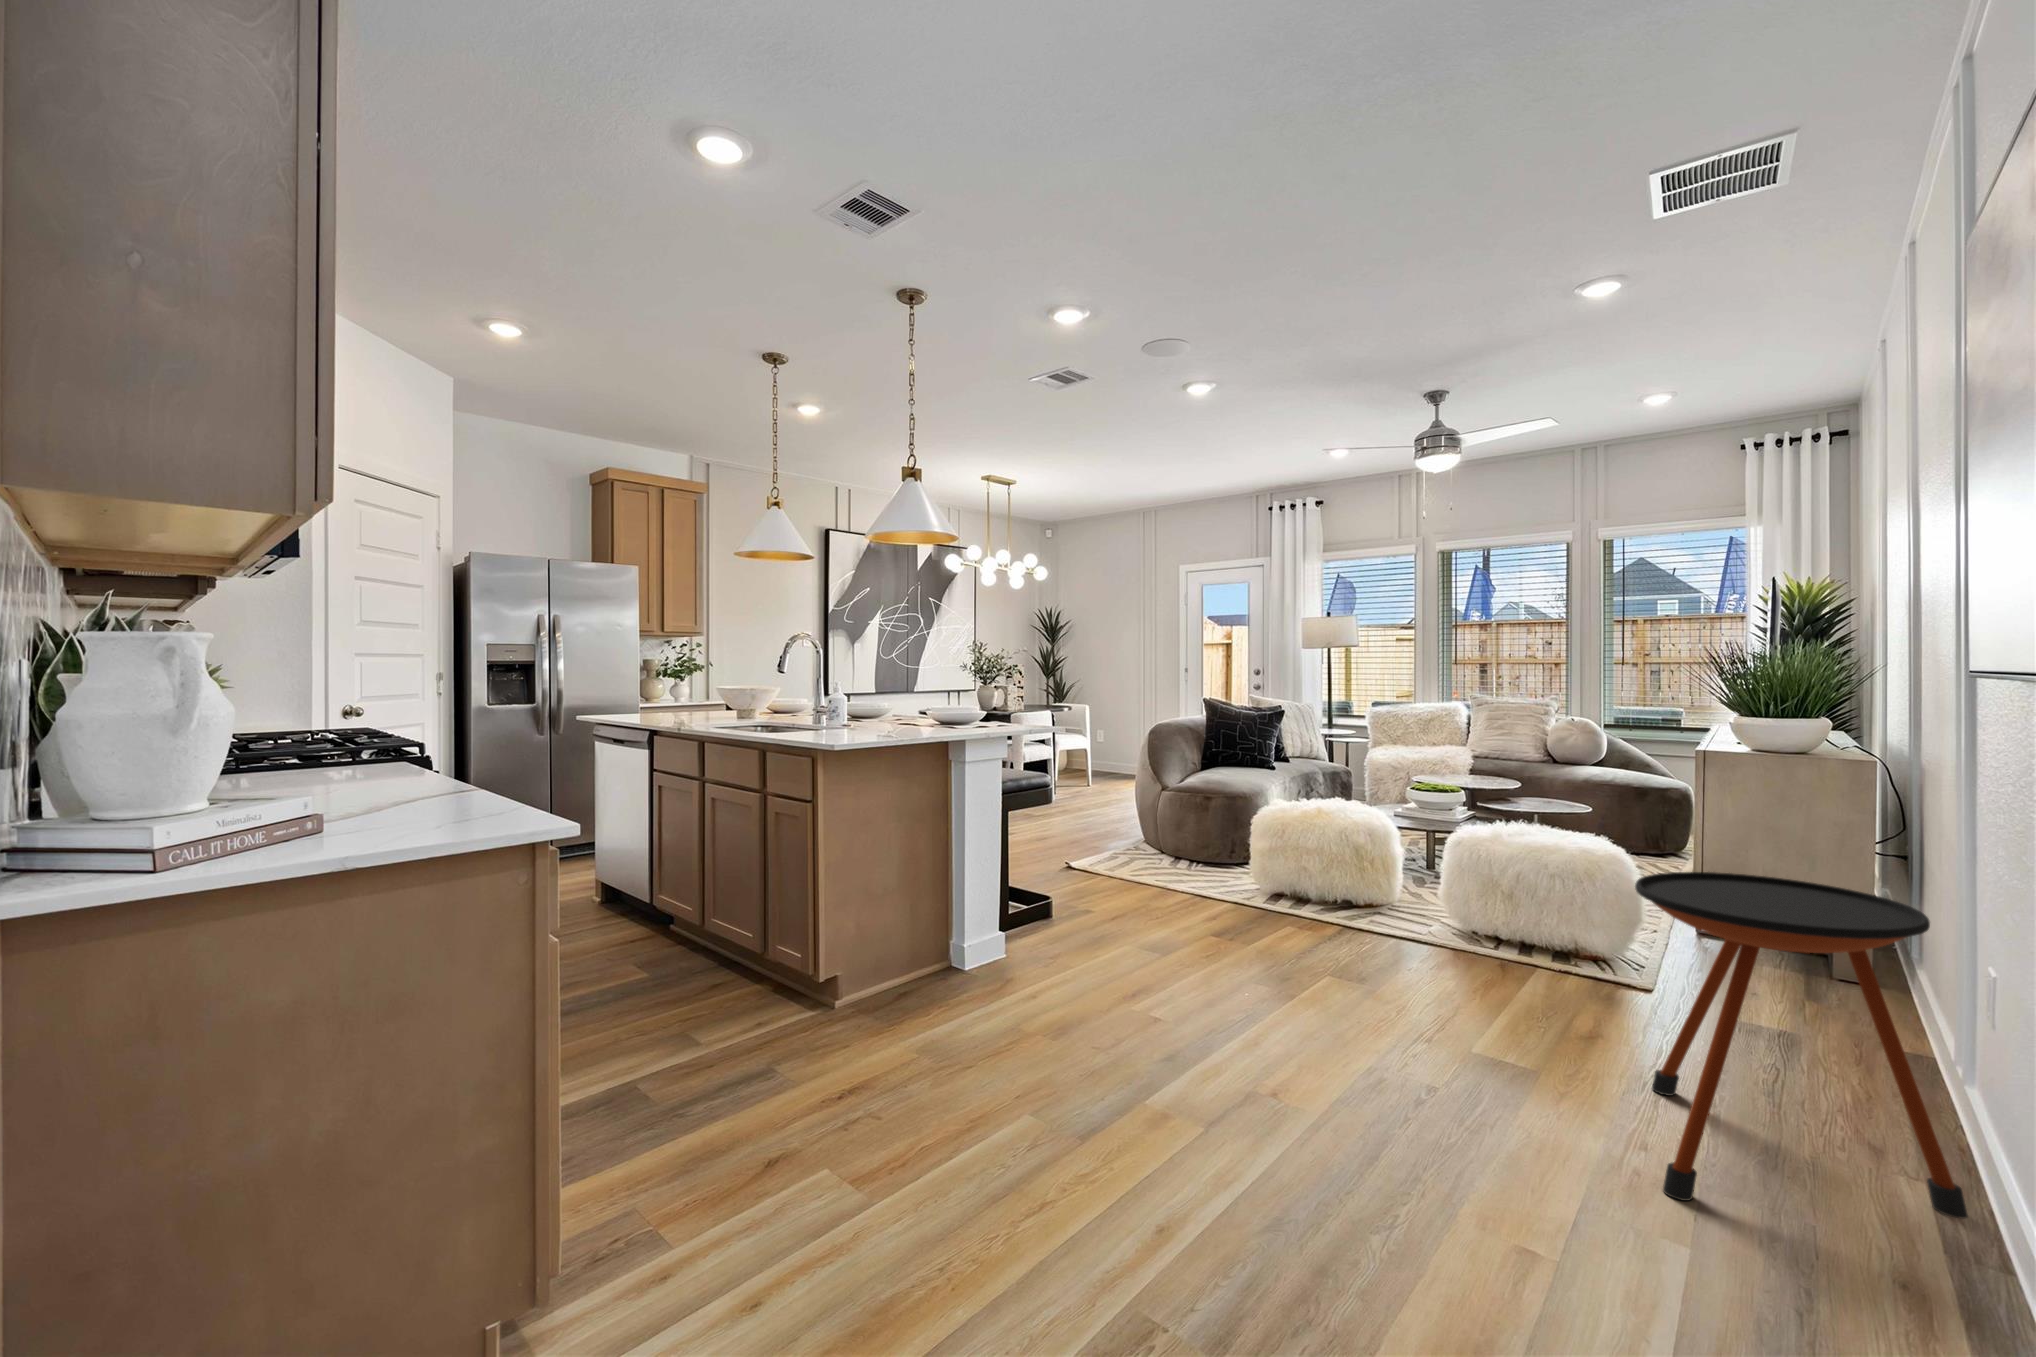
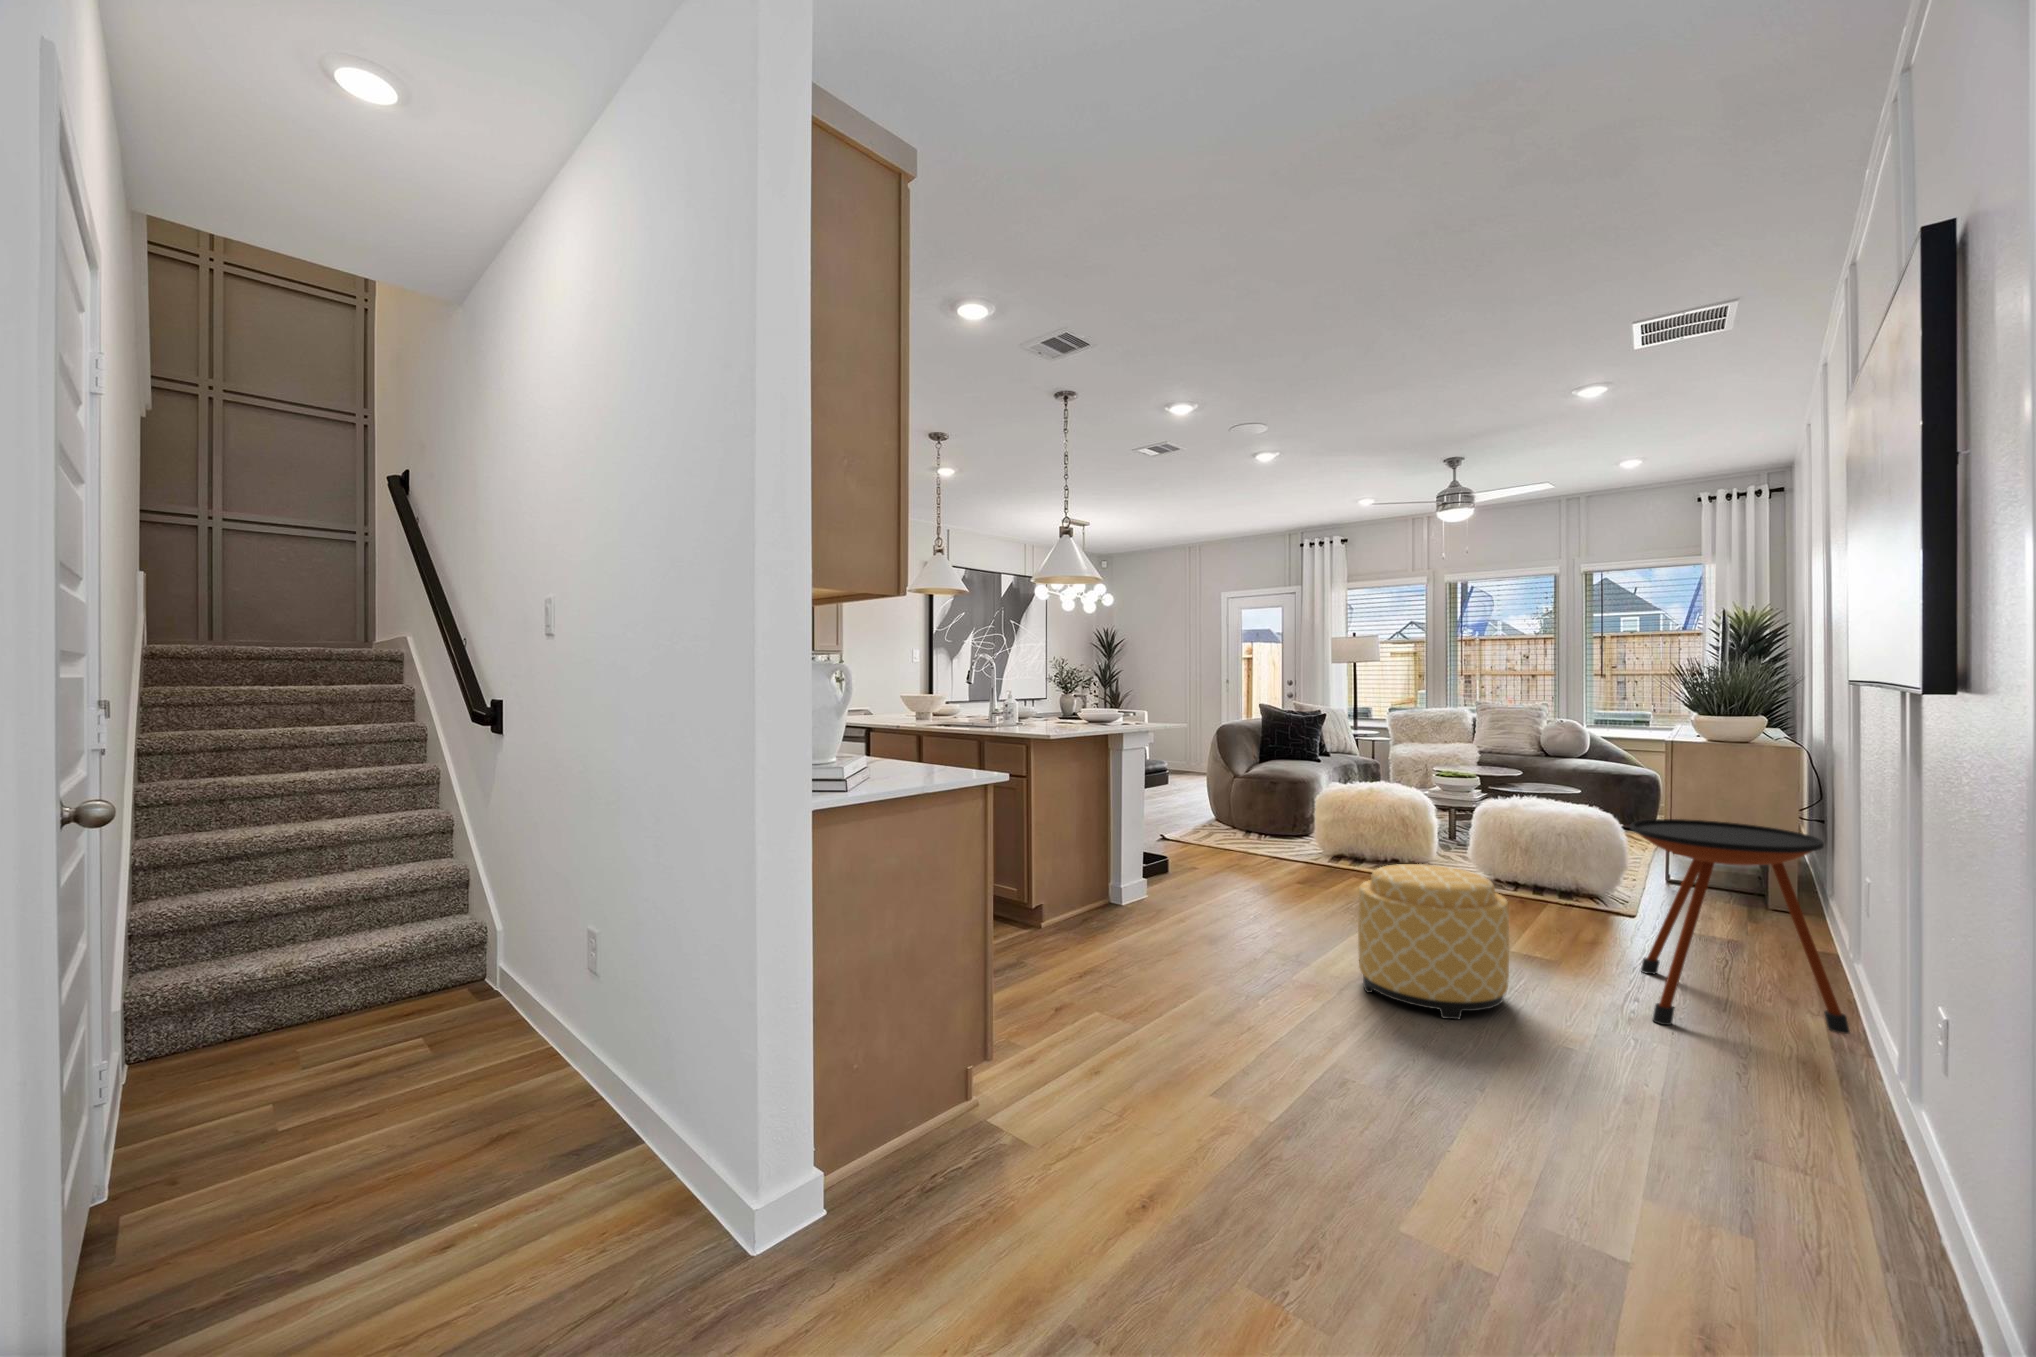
ottoman: none [1235,937,1448,1189] -> present [1358,864,1509,1019]

